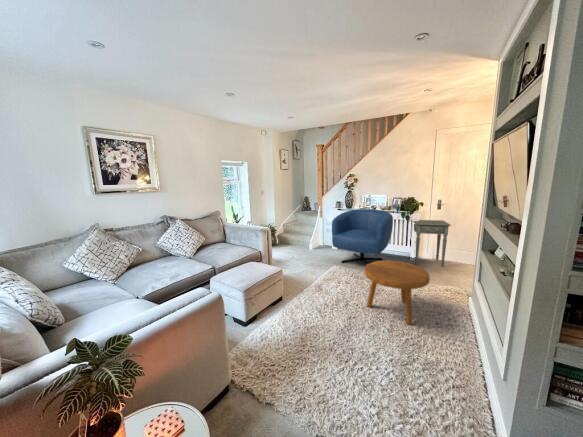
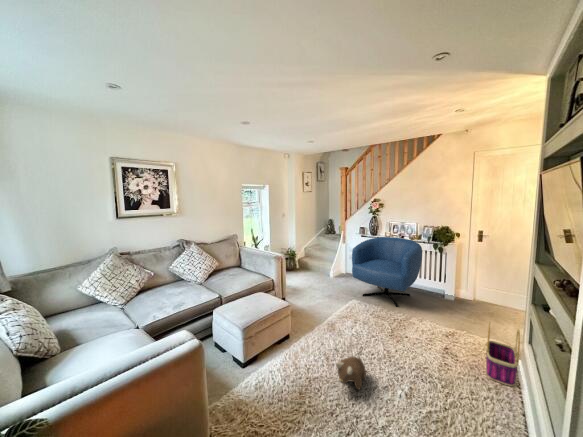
side table: present [412,220,451,267] -> none [446,252,495,310]
footstool: present [365,260,430,325] -> none [381,303,462,390]
basket: none [446,269,472,316] -> present [486,322,520,386]
plush toy: none [331,305,355,331] -> present [336,357,366,389]

